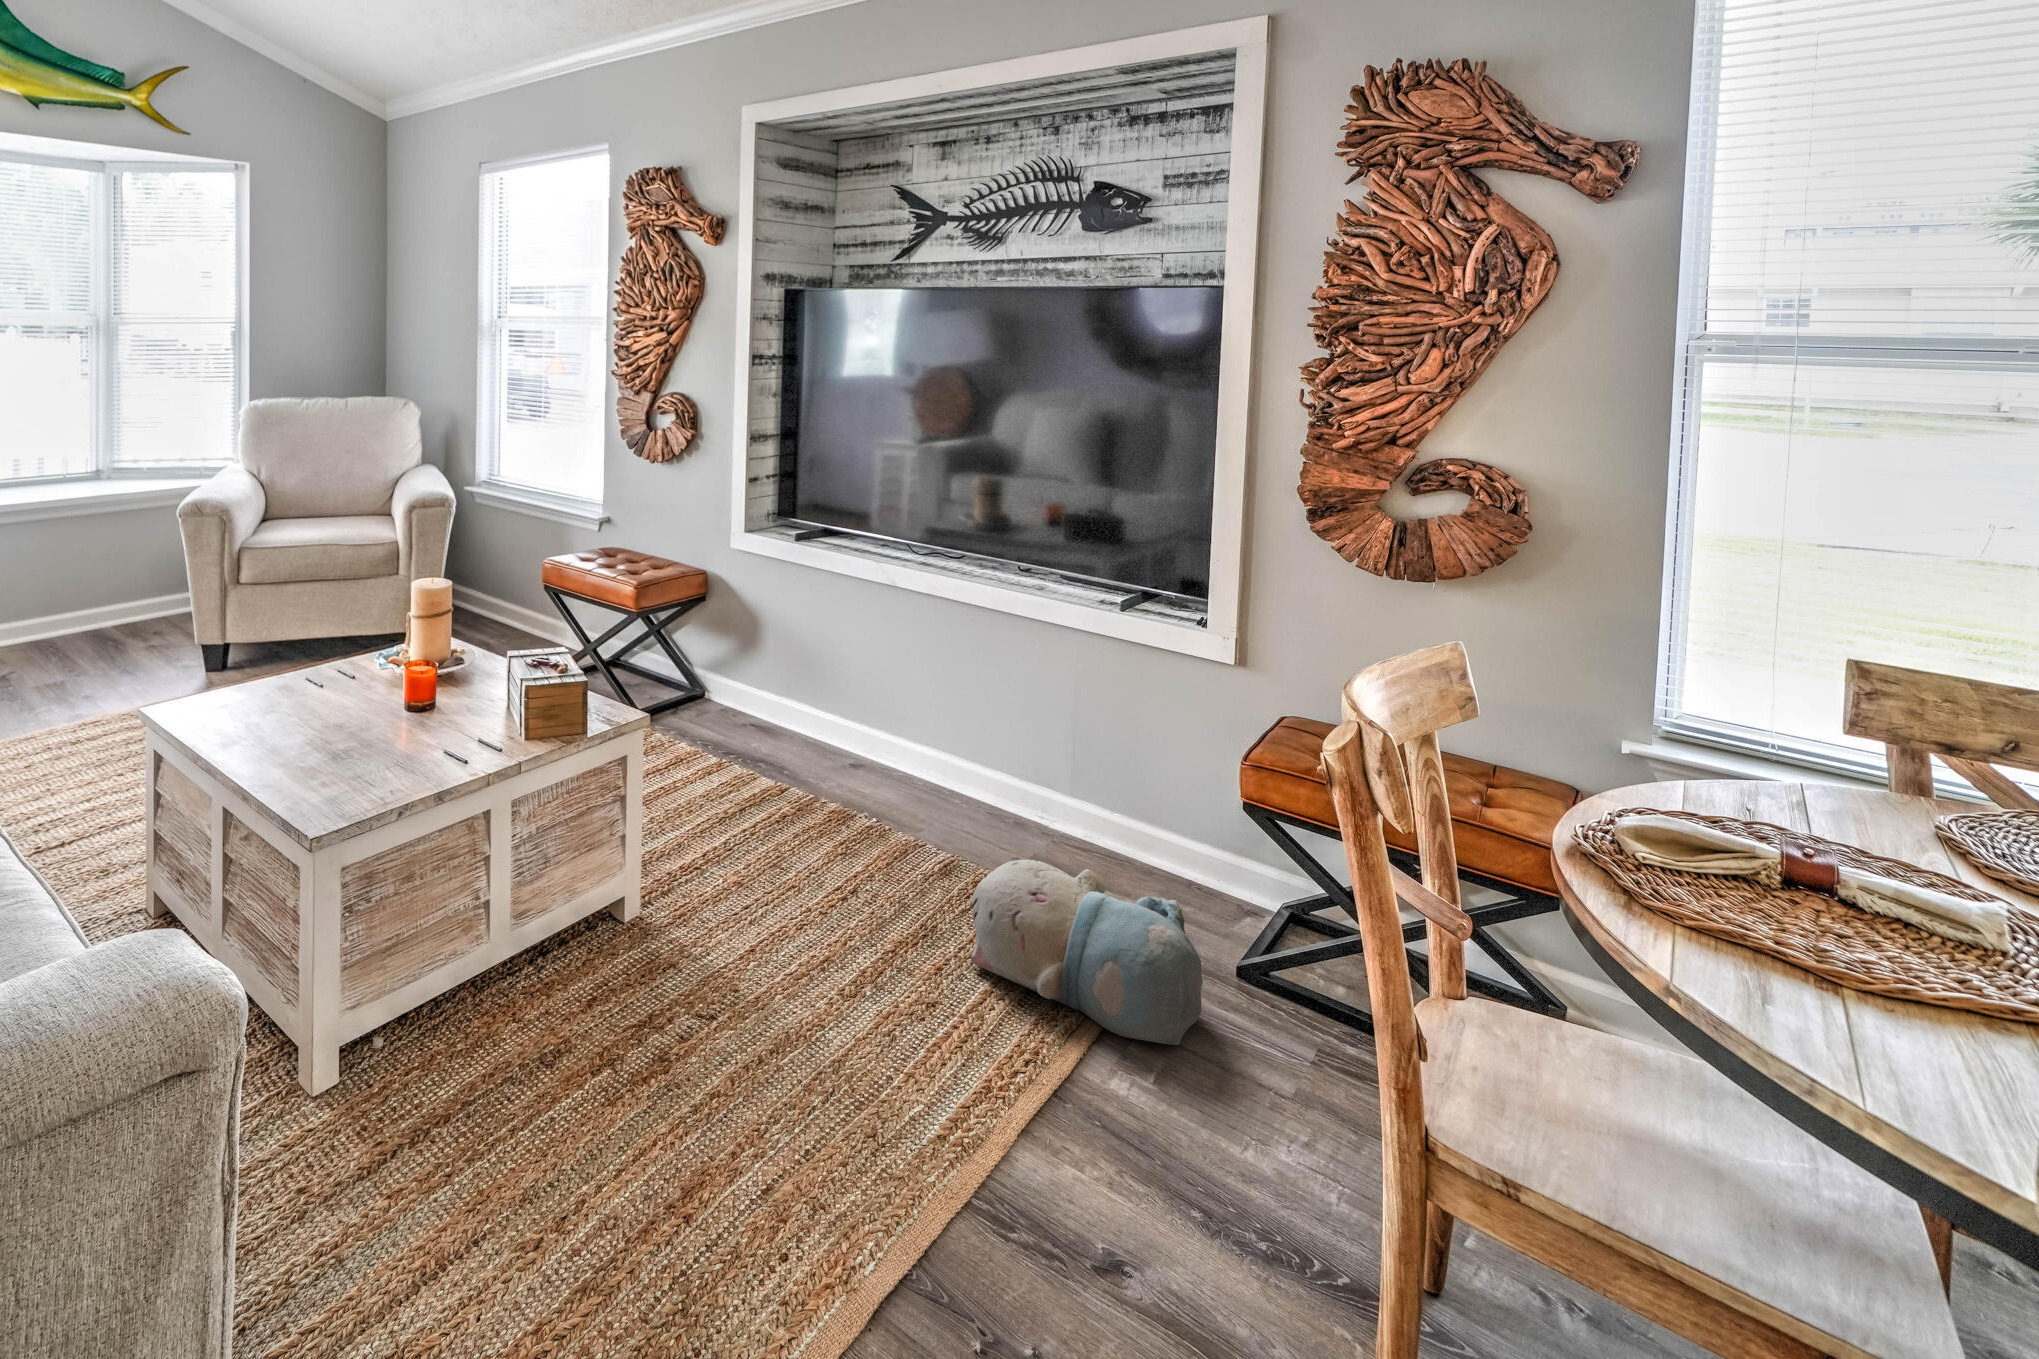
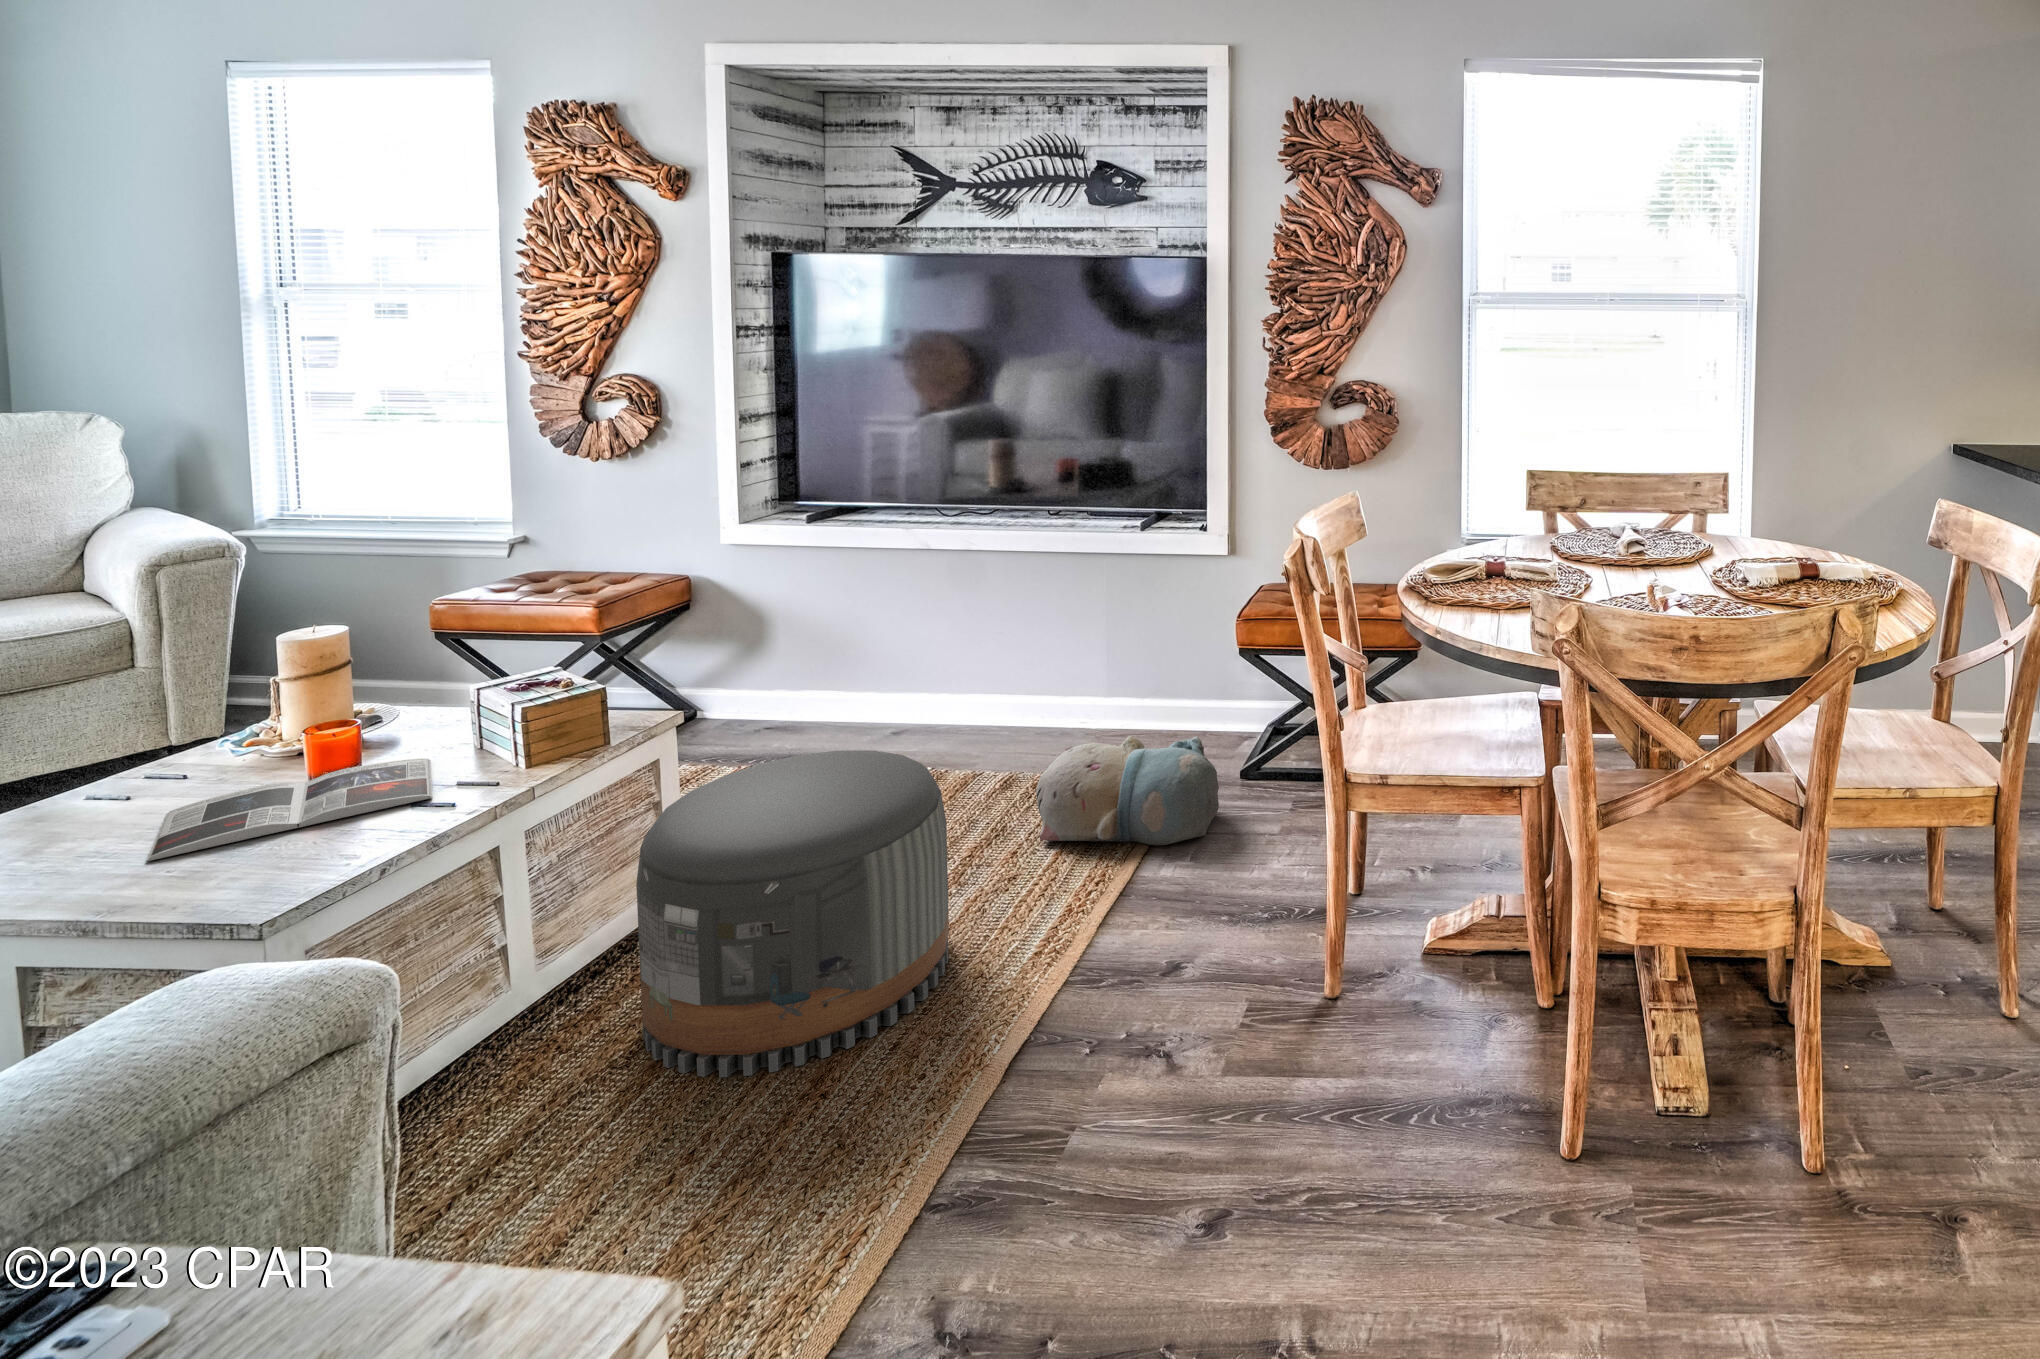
magazine: none [287,702,468,750] -> present [147,758,433,861]
pouf: none [571,792,852,1163] -> present [636,750,949,1077]

